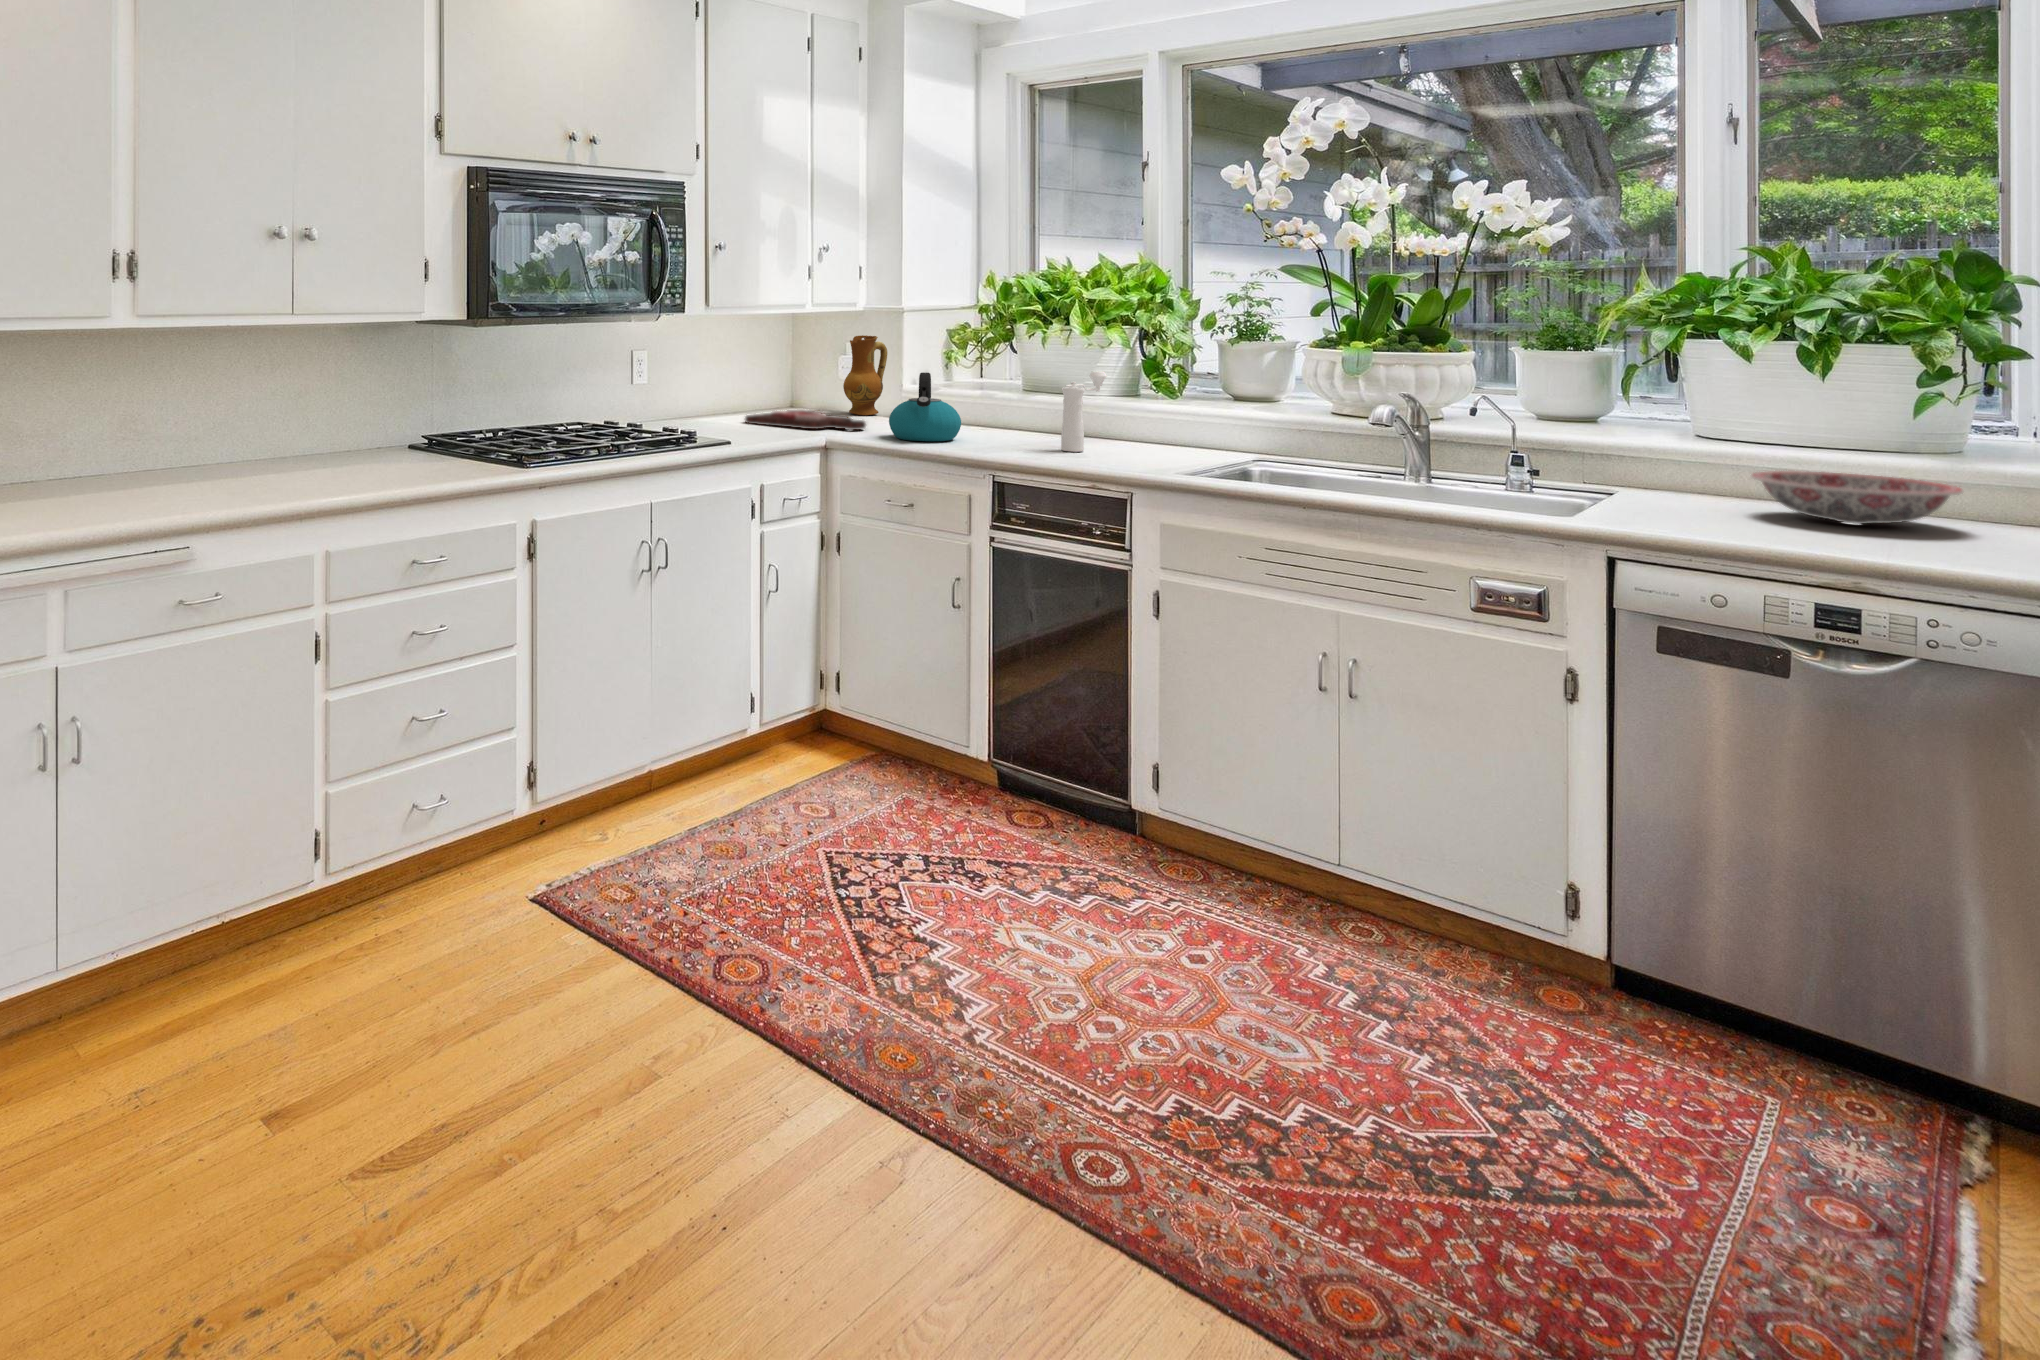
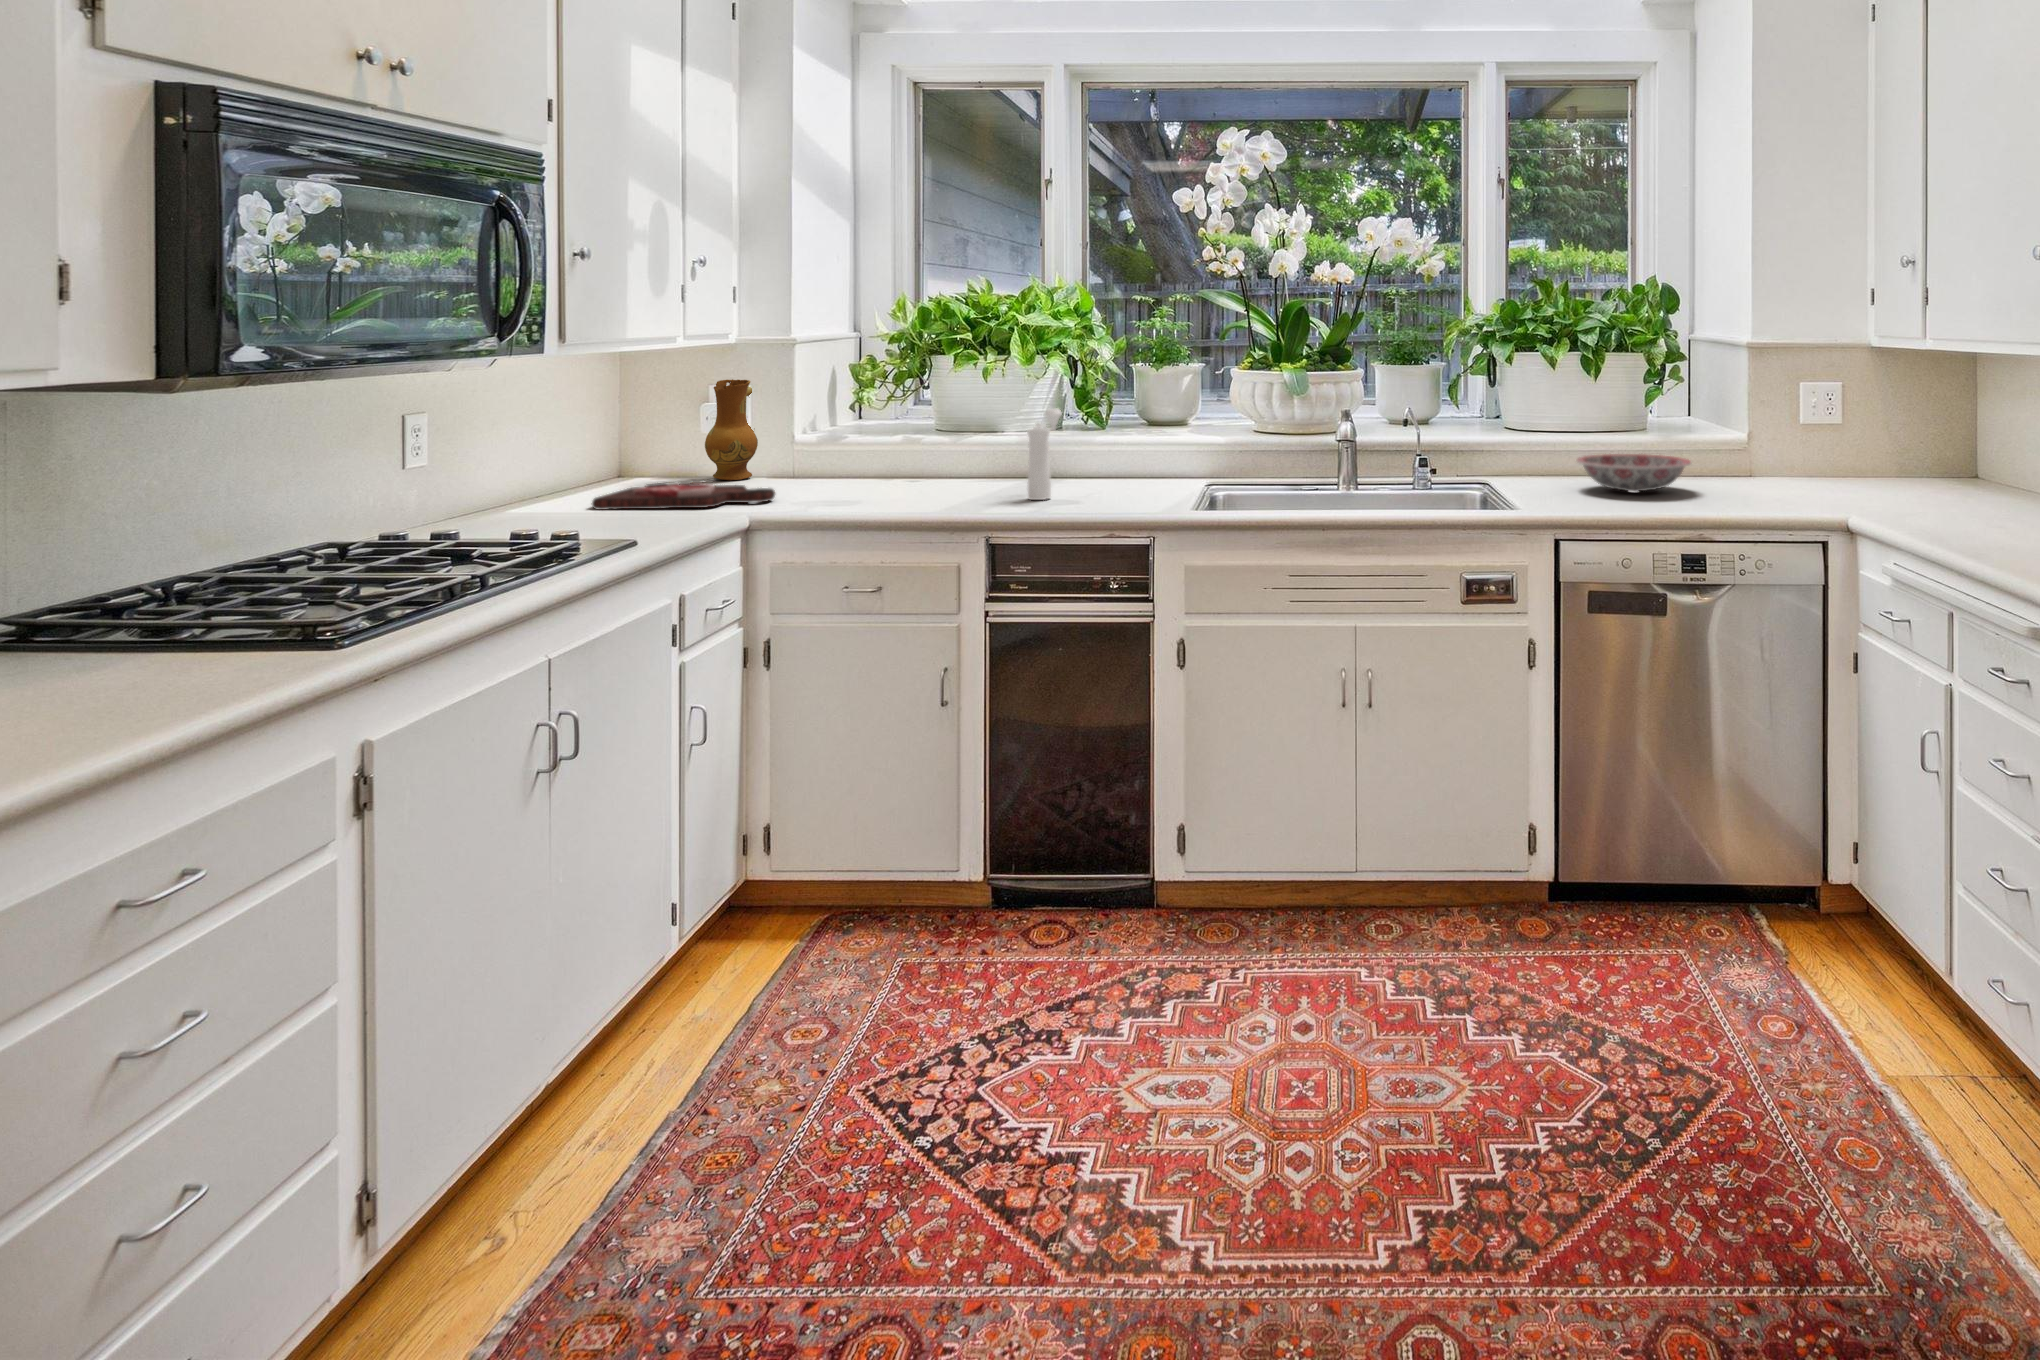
kettle: present [889,373,961,441] -> none [819,423,908,508]

